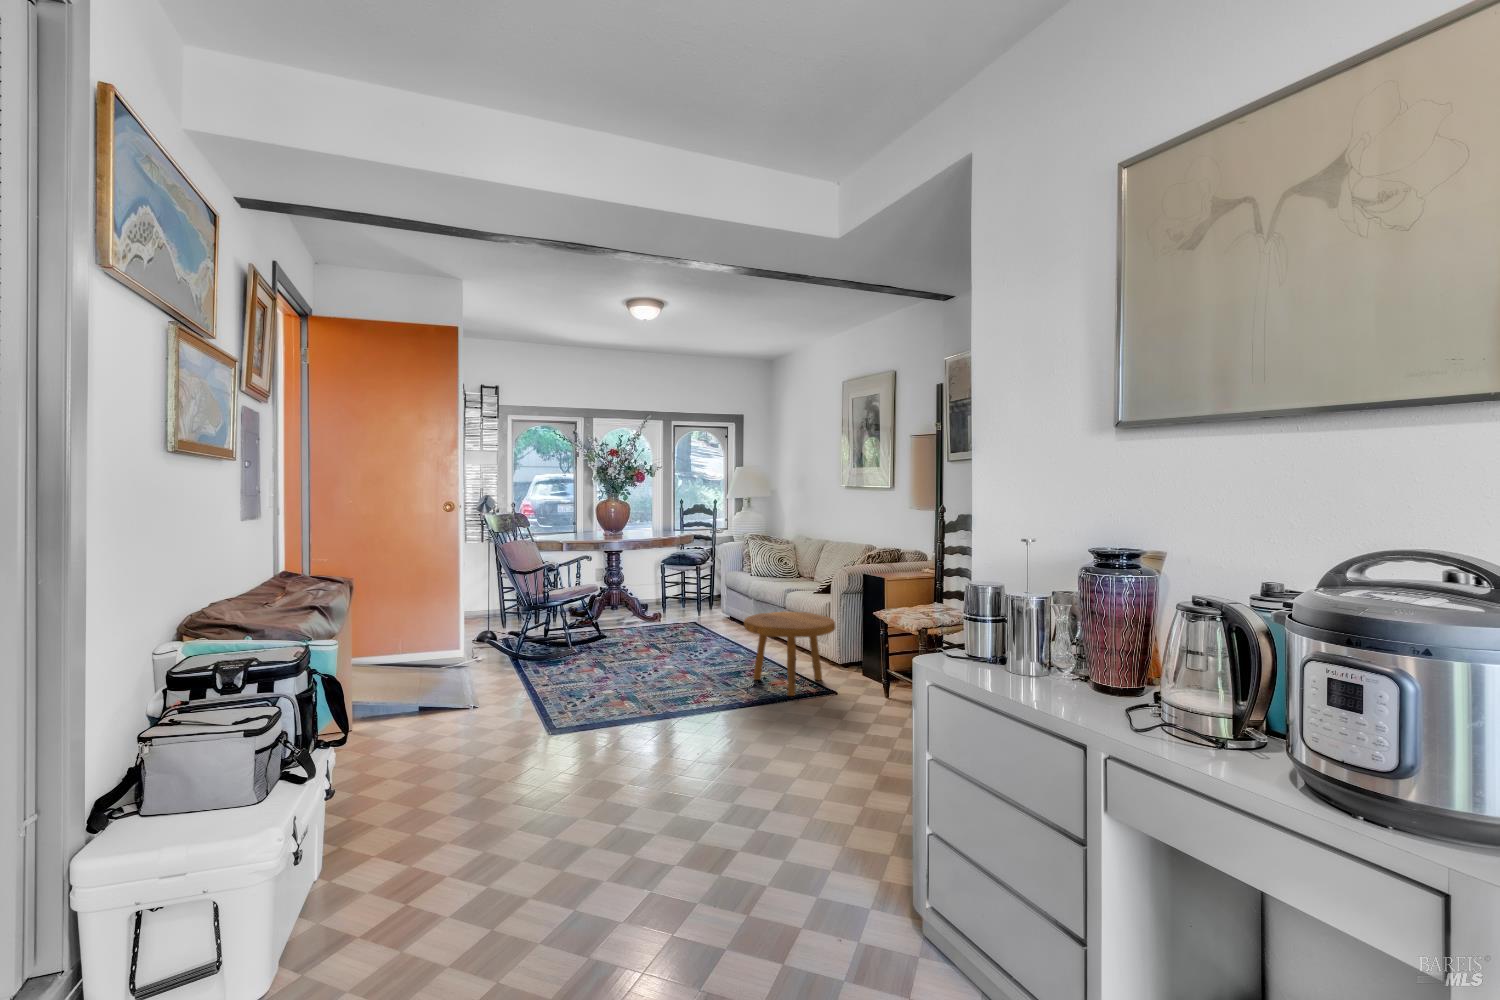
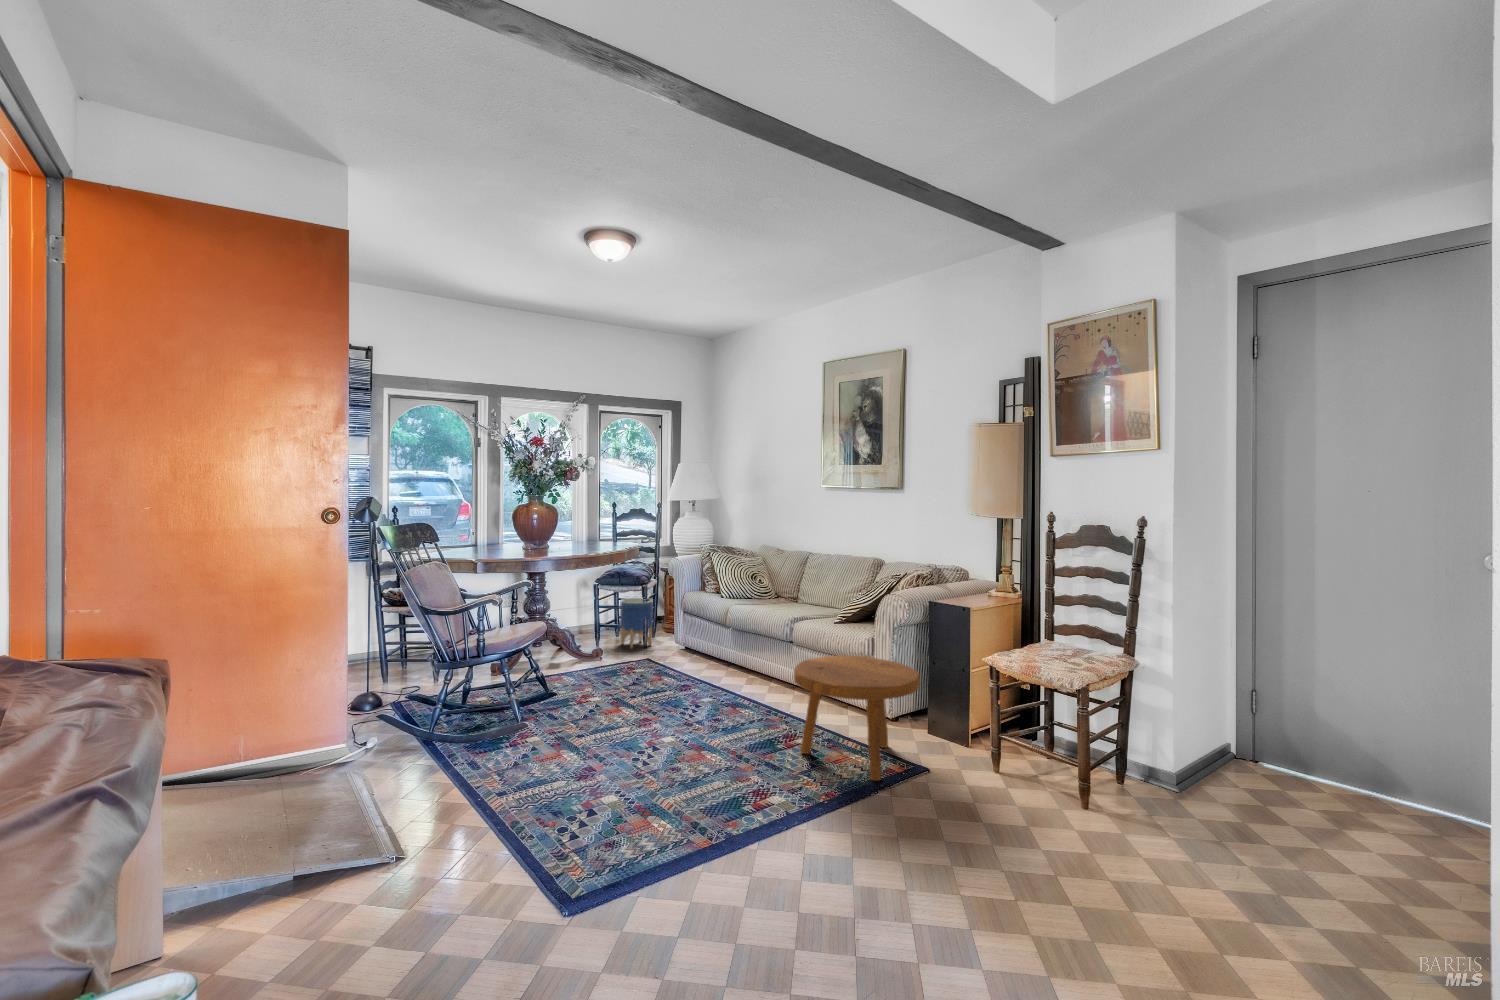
planter: none [680,575,706,615] -> present [620,598,653,649]

